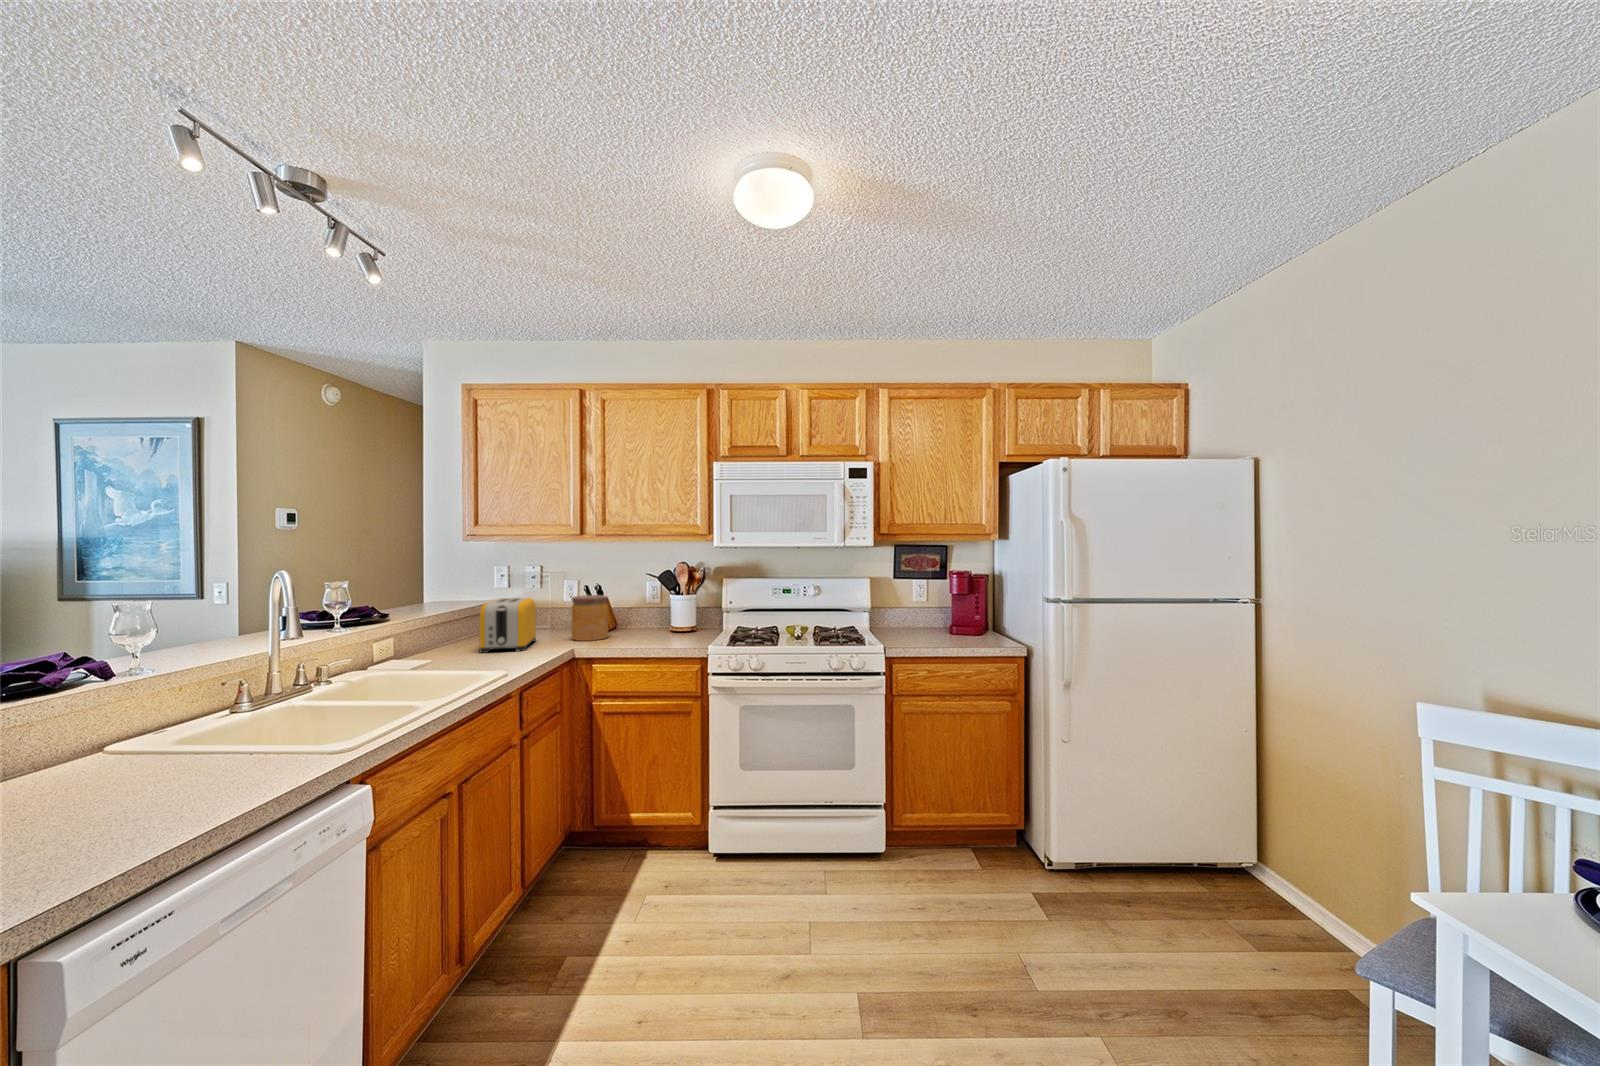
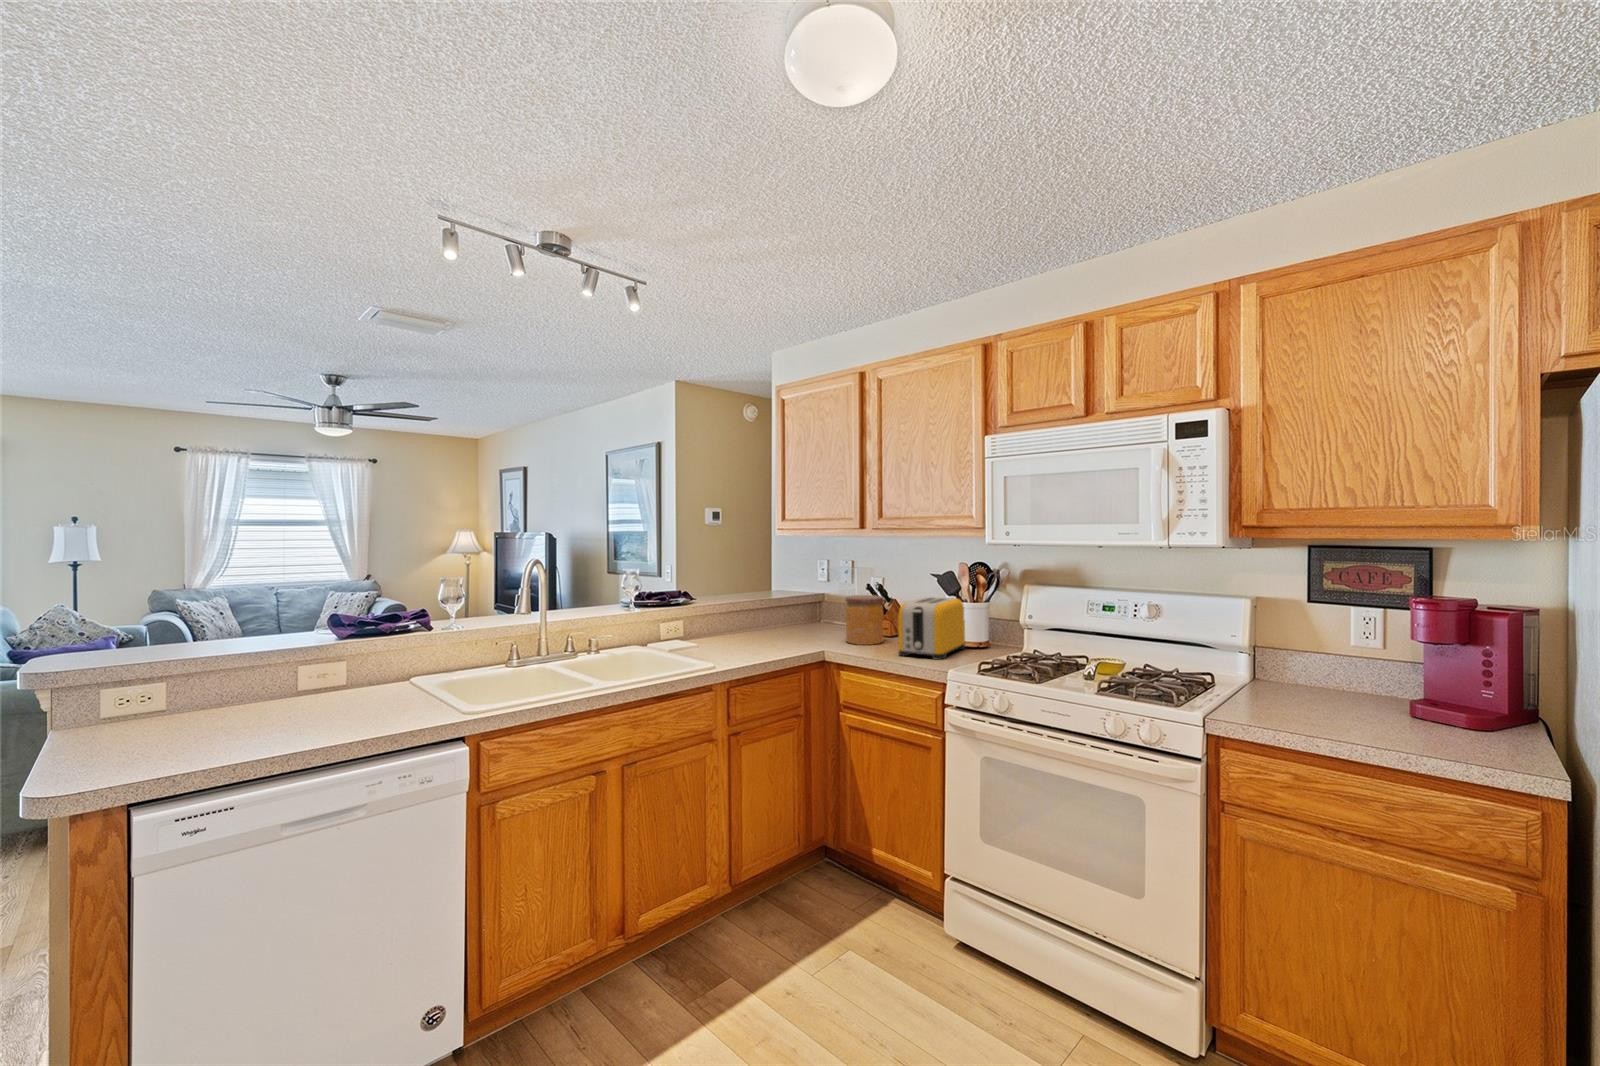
toaster: present [479,598,536,653] -> present [898,597,965,660]

